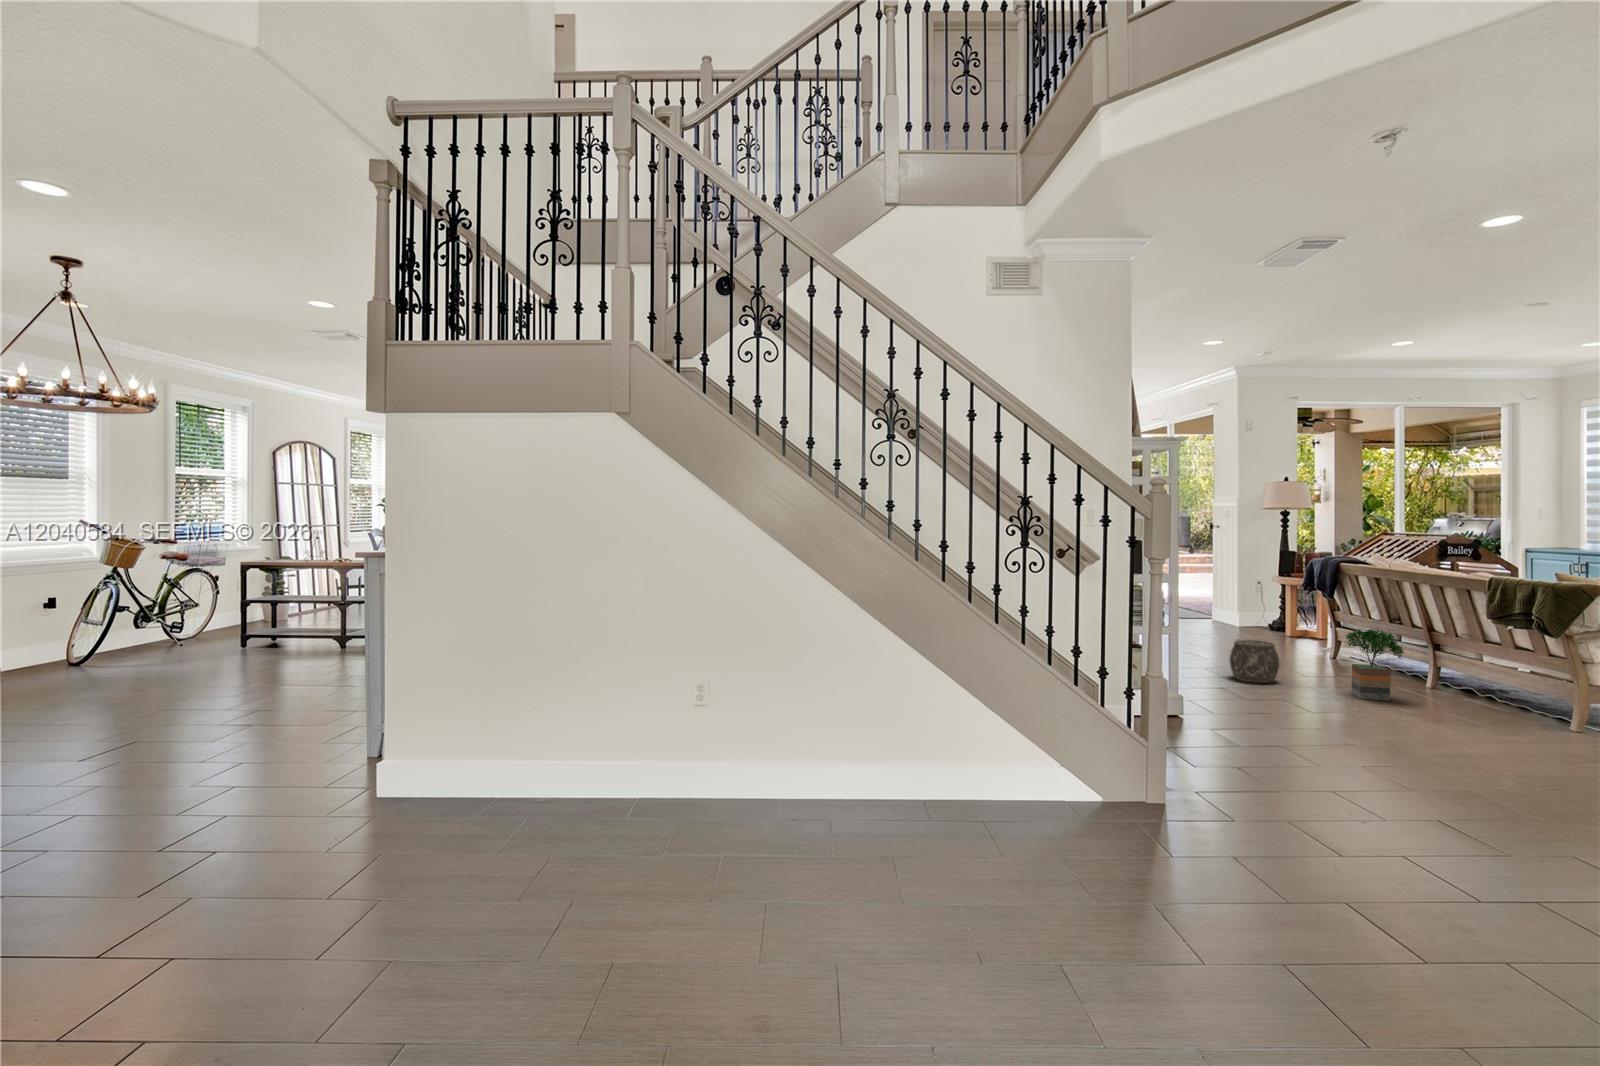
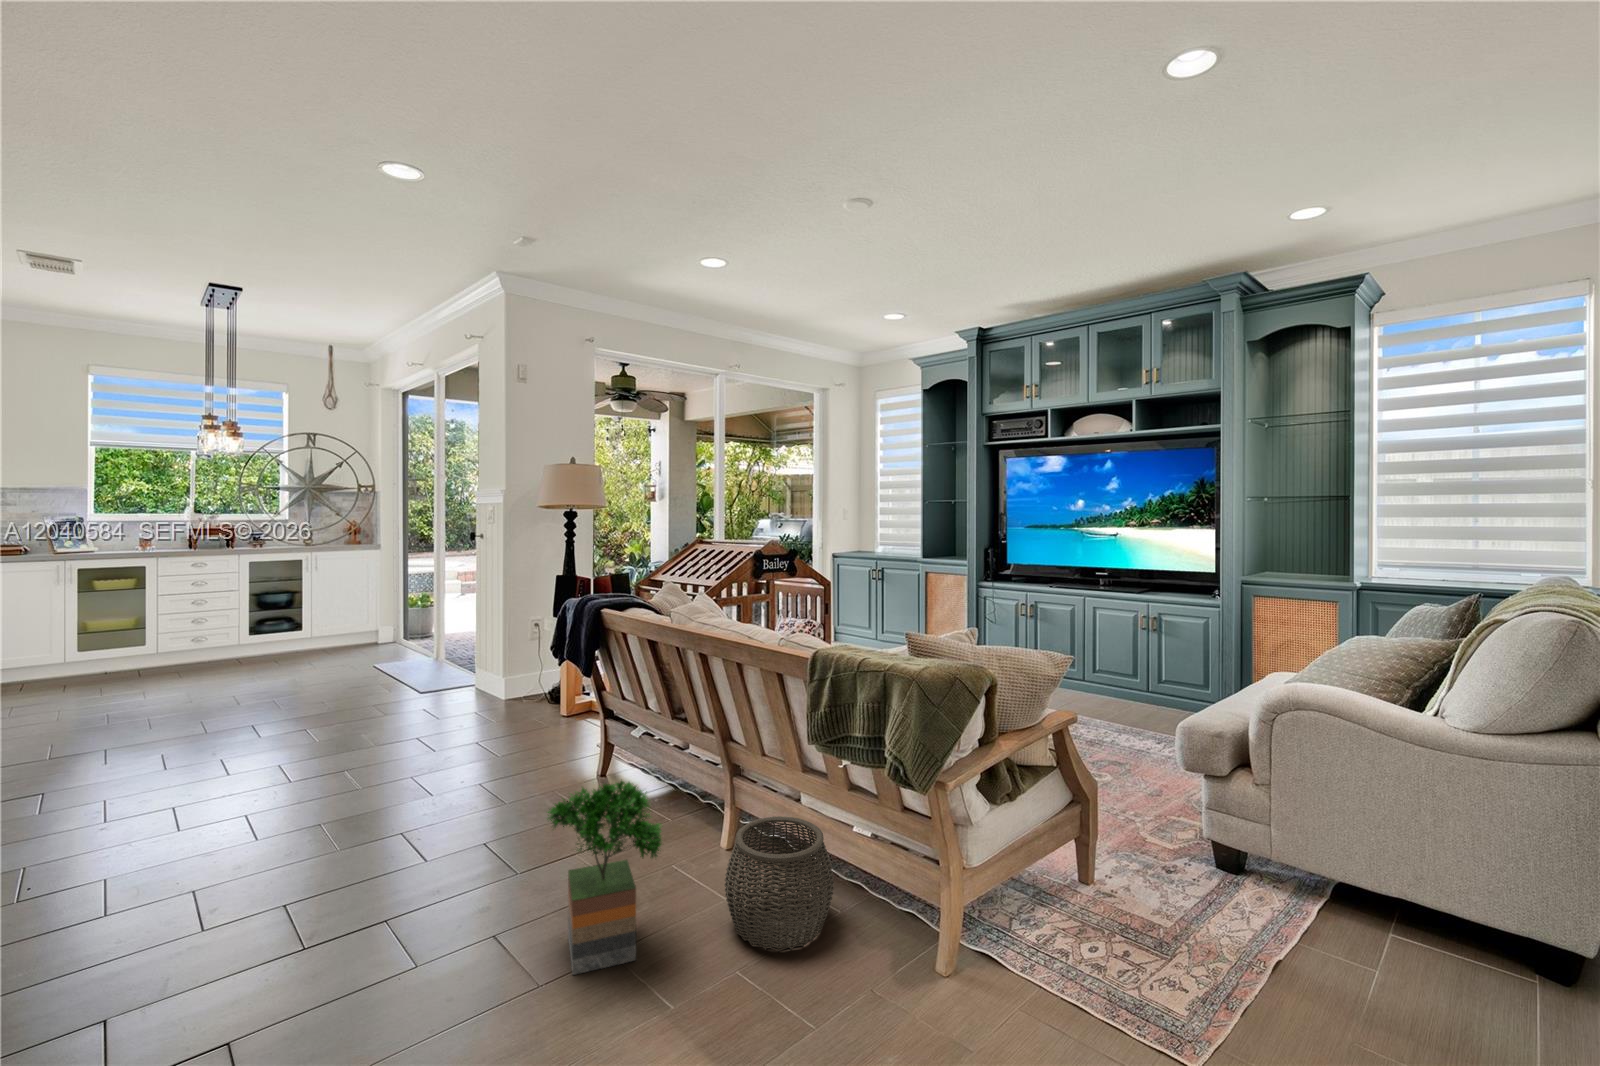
woven basket: present [1230,640,1279,683] -> present [724,816,834,951]

